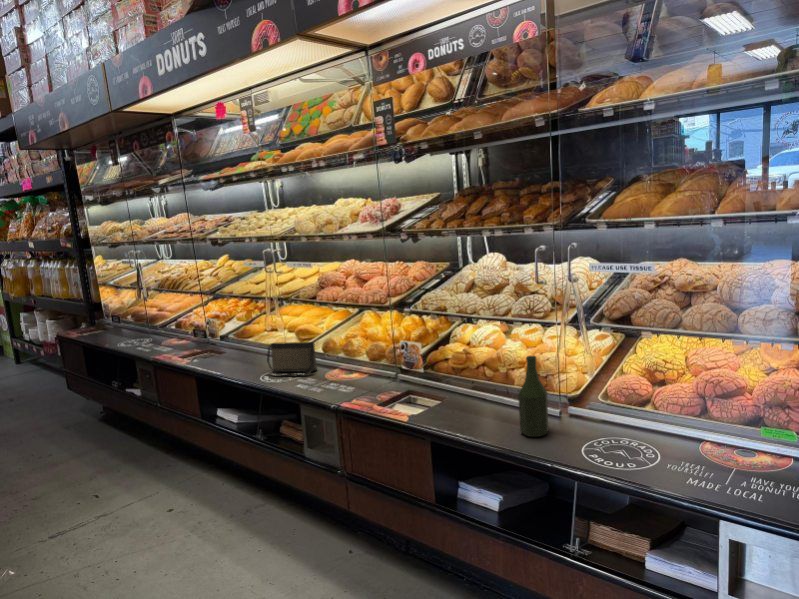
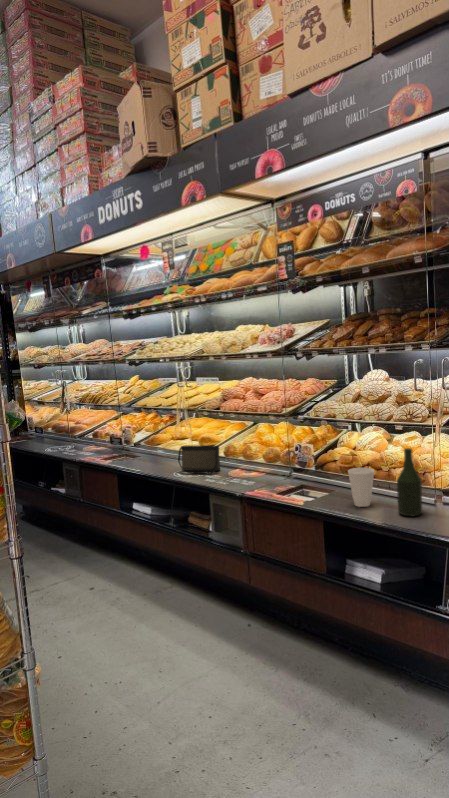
cup: none [460,375,492,423] -> present [348,468,374,507]

